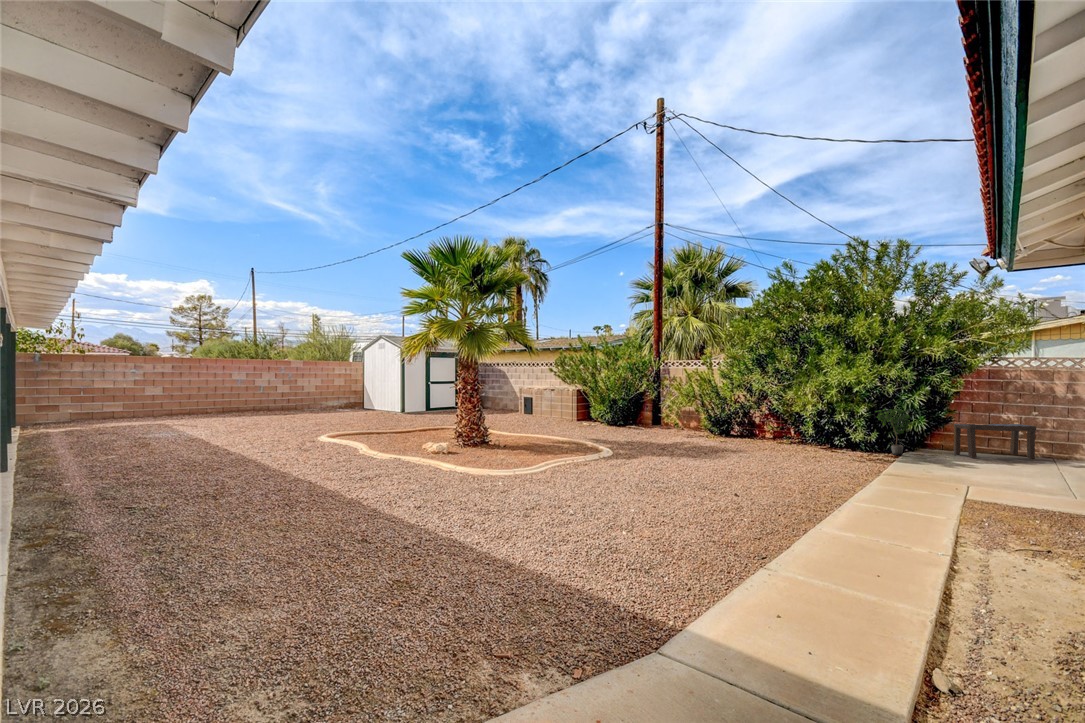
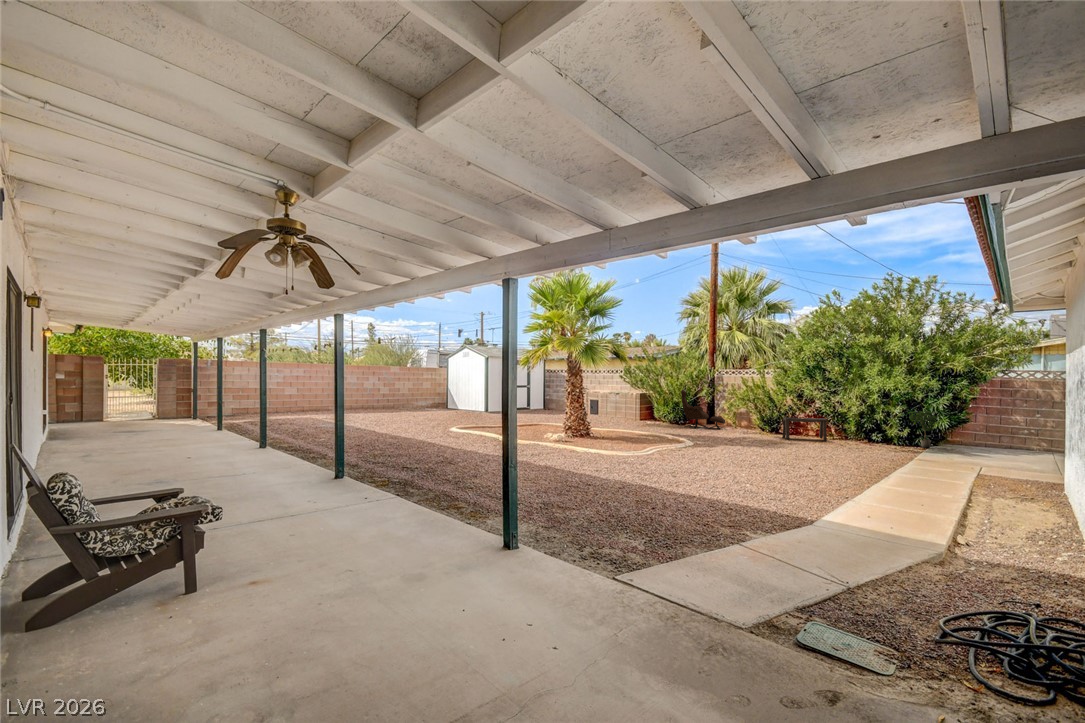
lounge chair: none [619,385,671,432] -> present [681,390,725,429]
bench: present [954,424,1036,459] -> present [783,418,827,441]

